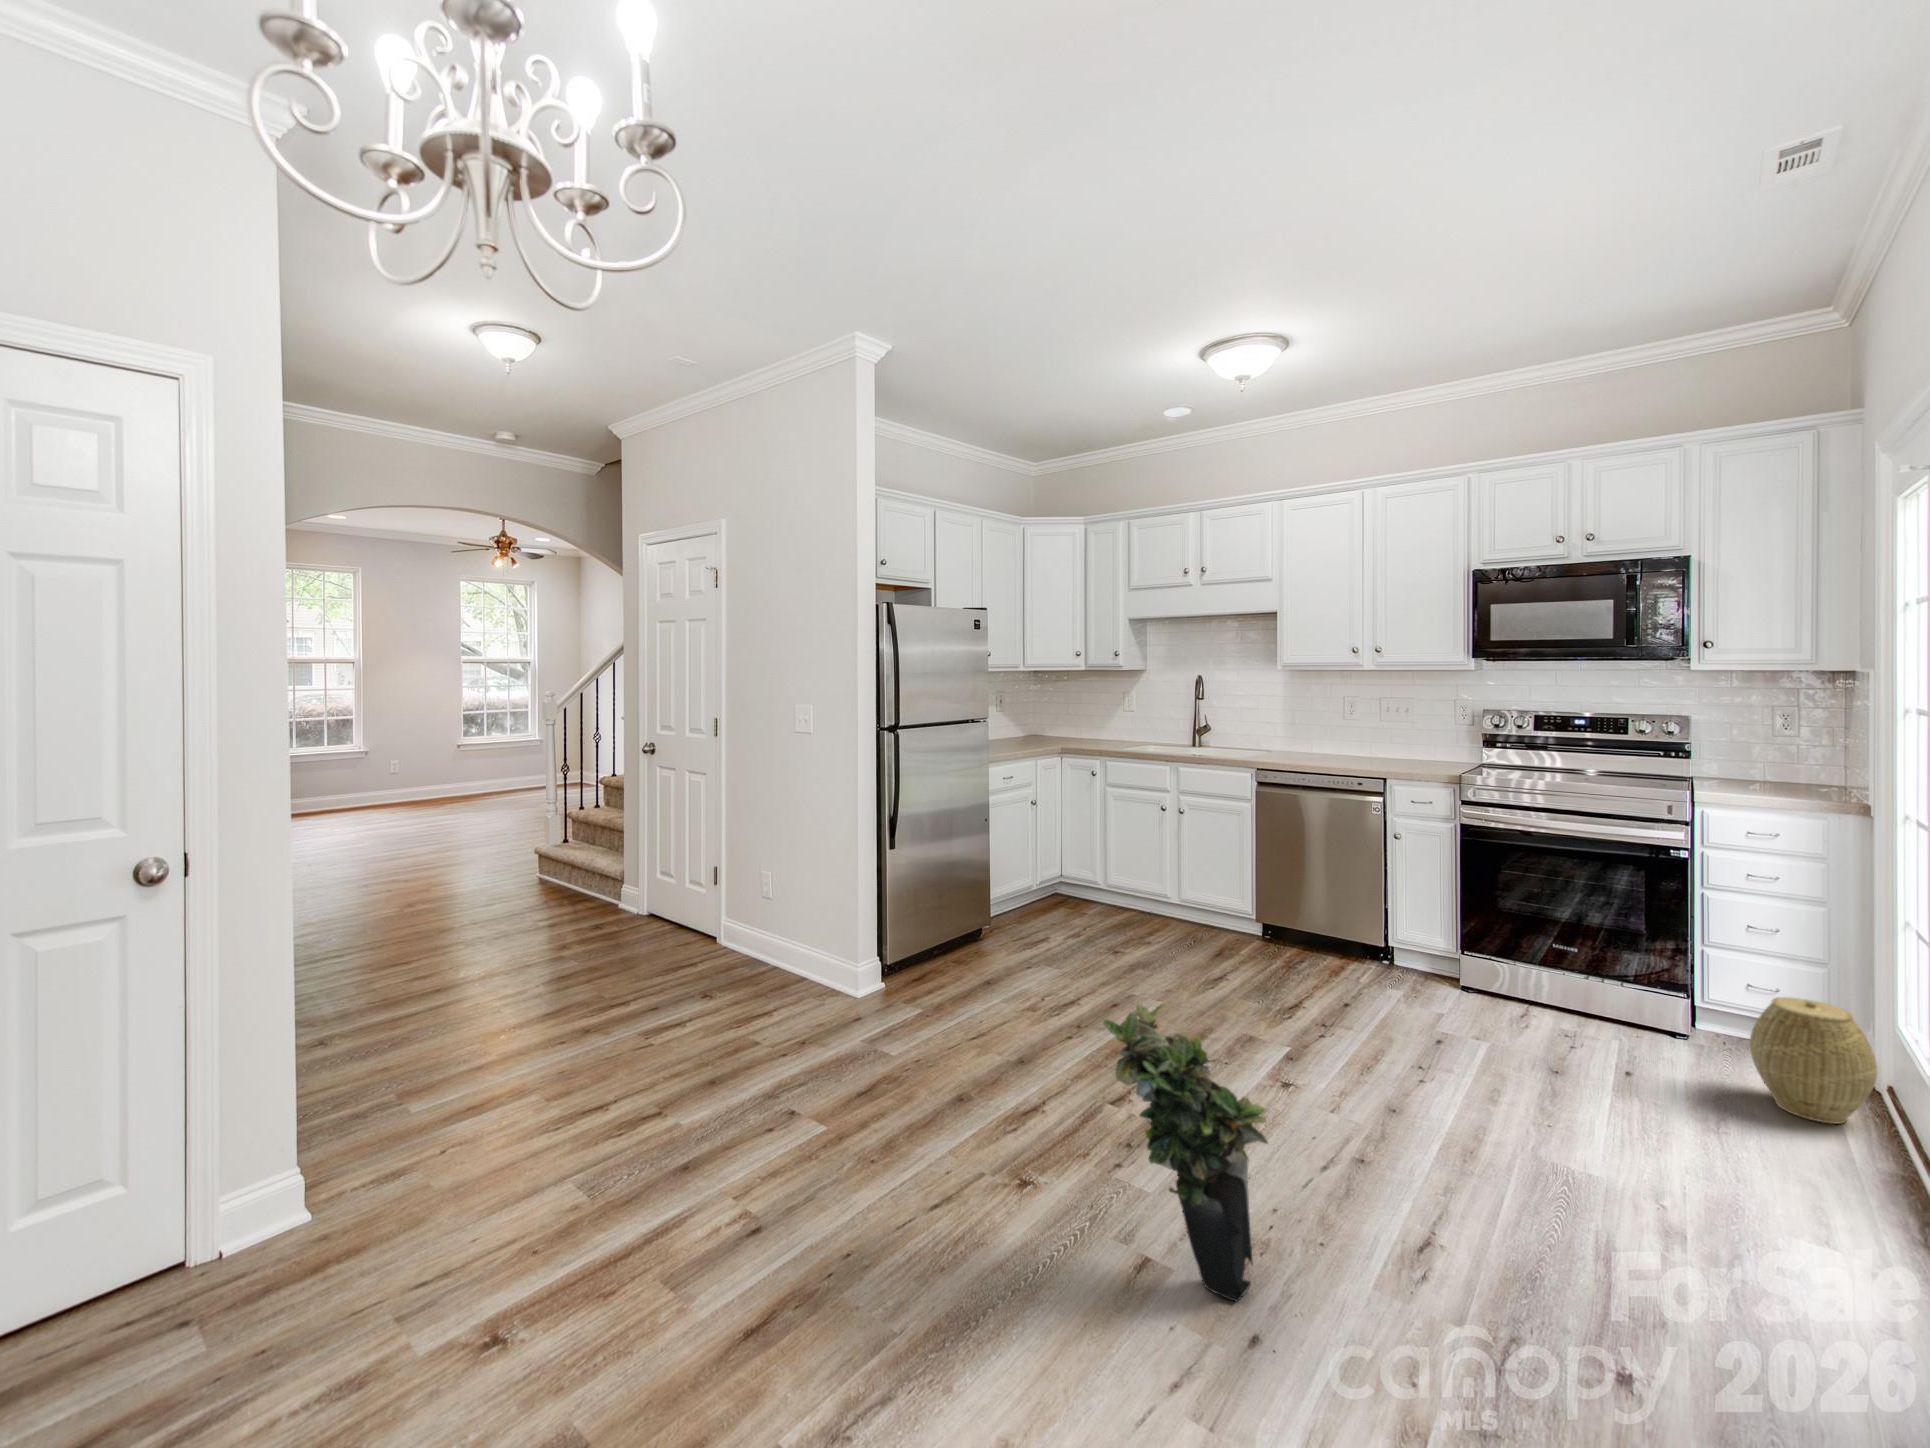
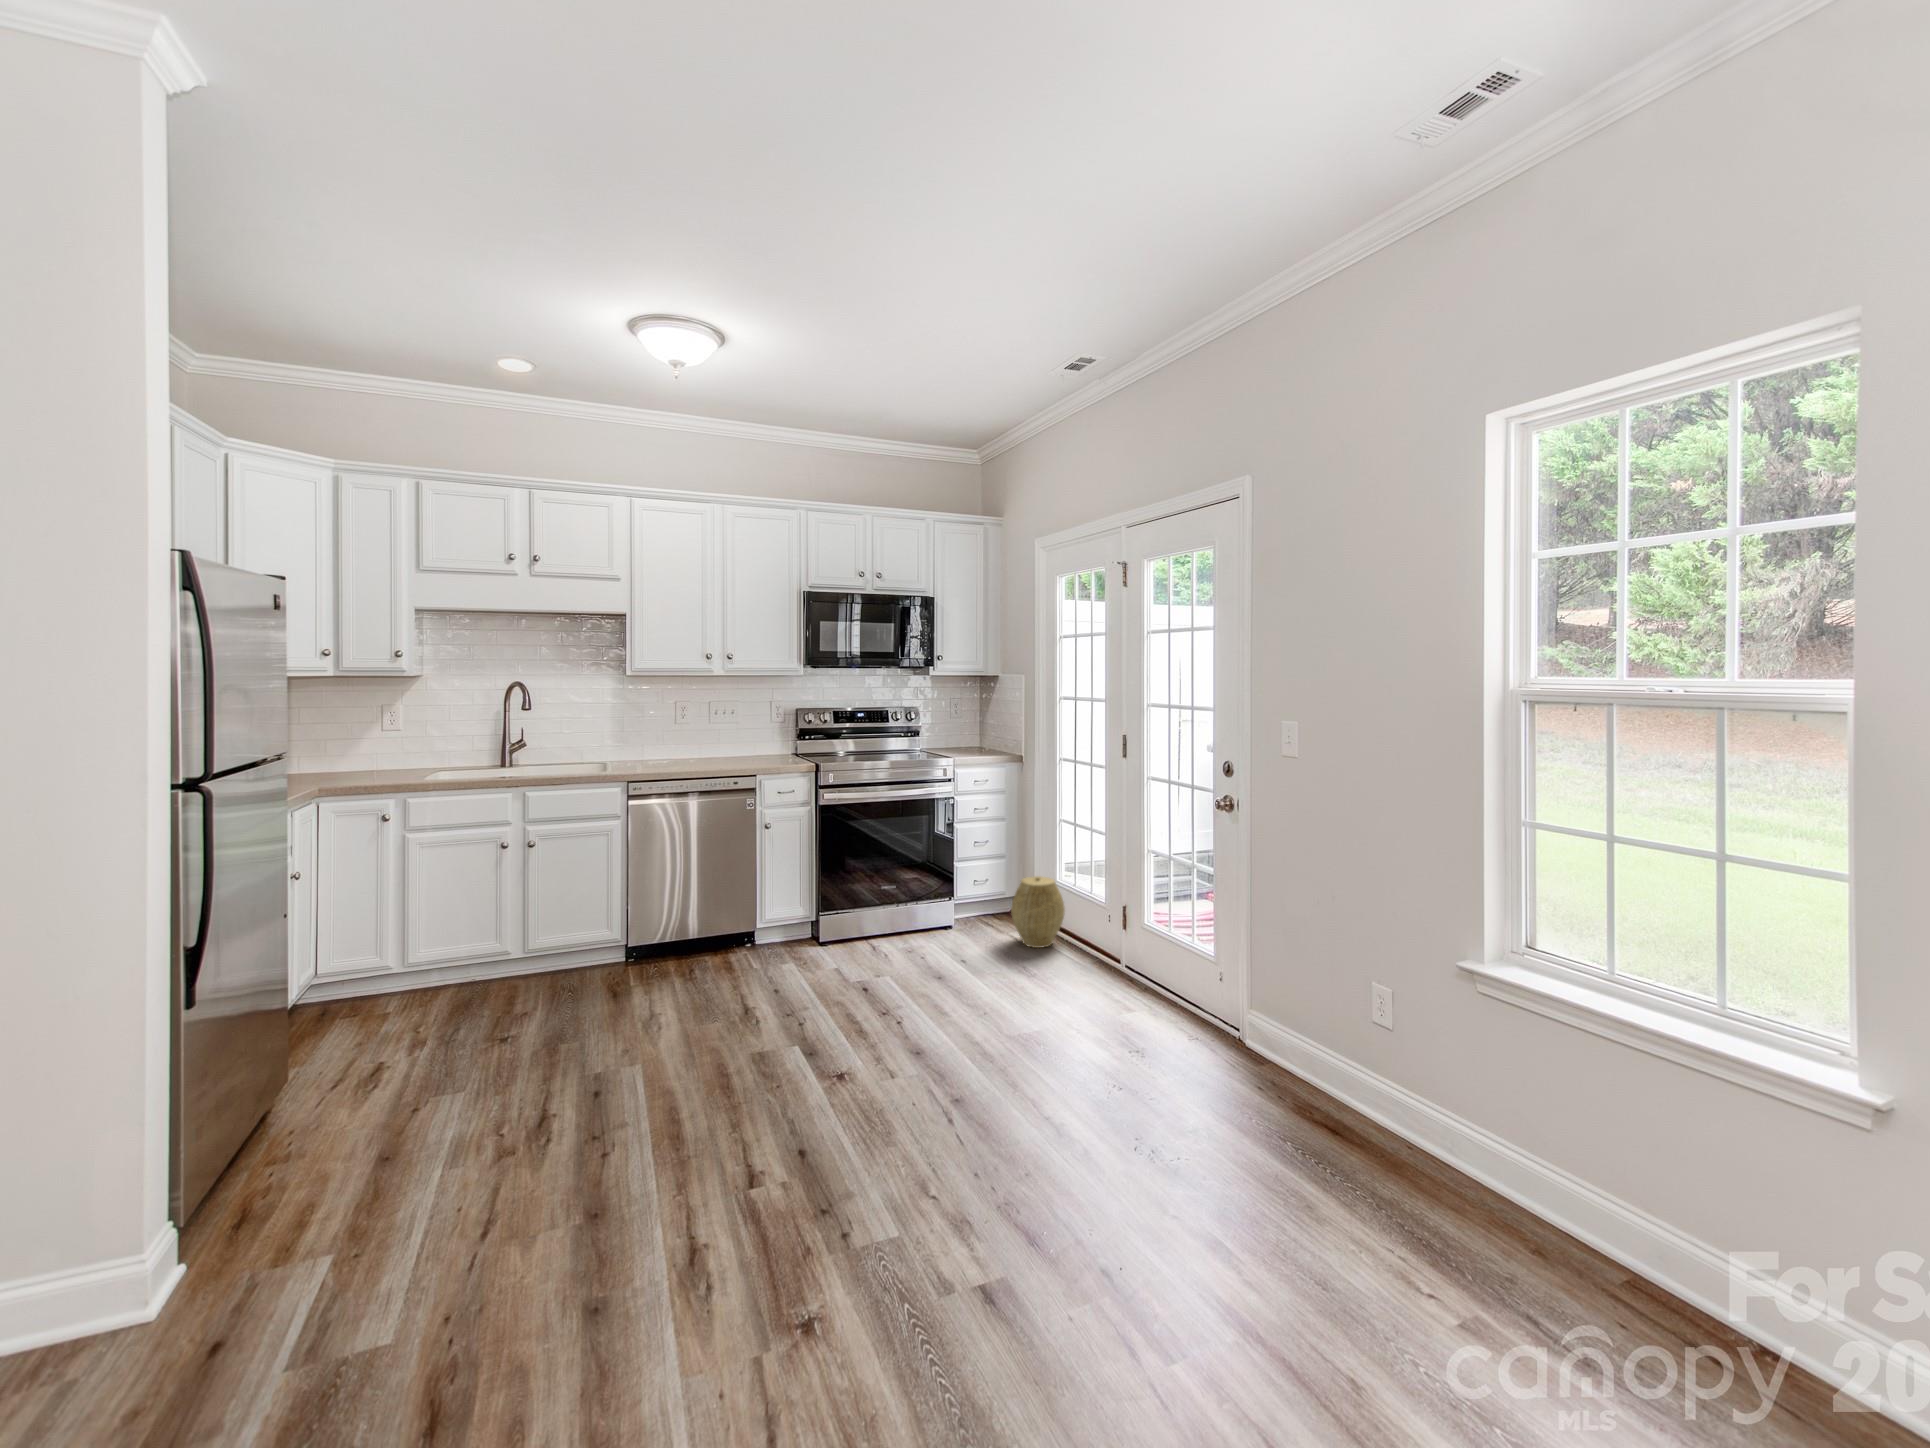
potted plant: present [1102,1003,1268,1301] -> none [939,1021,1080,1264]

